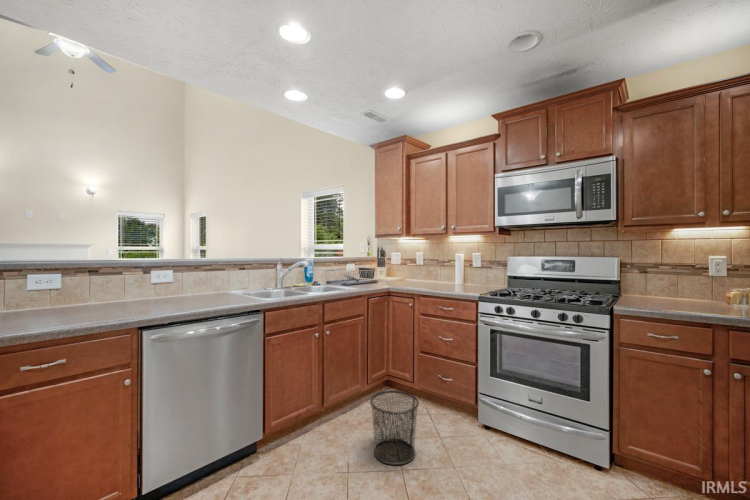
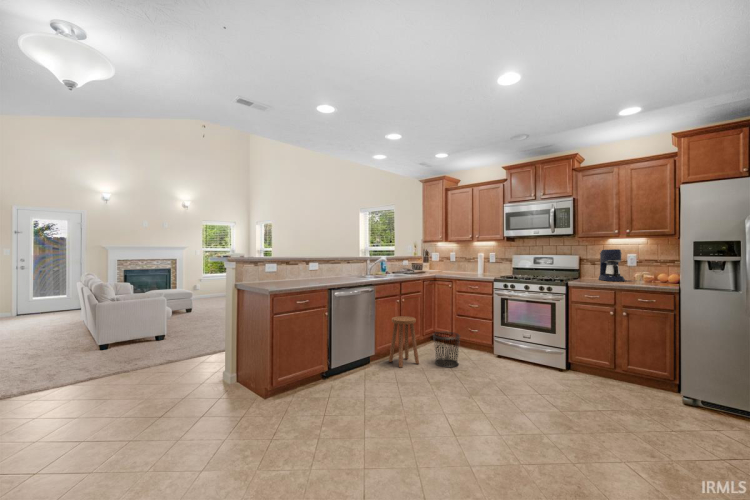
coffee maker: none [657,247,713,305] -> present [598,249,625,281]
stool: none [291,365,344,469] -> present [389,316,419,368]

